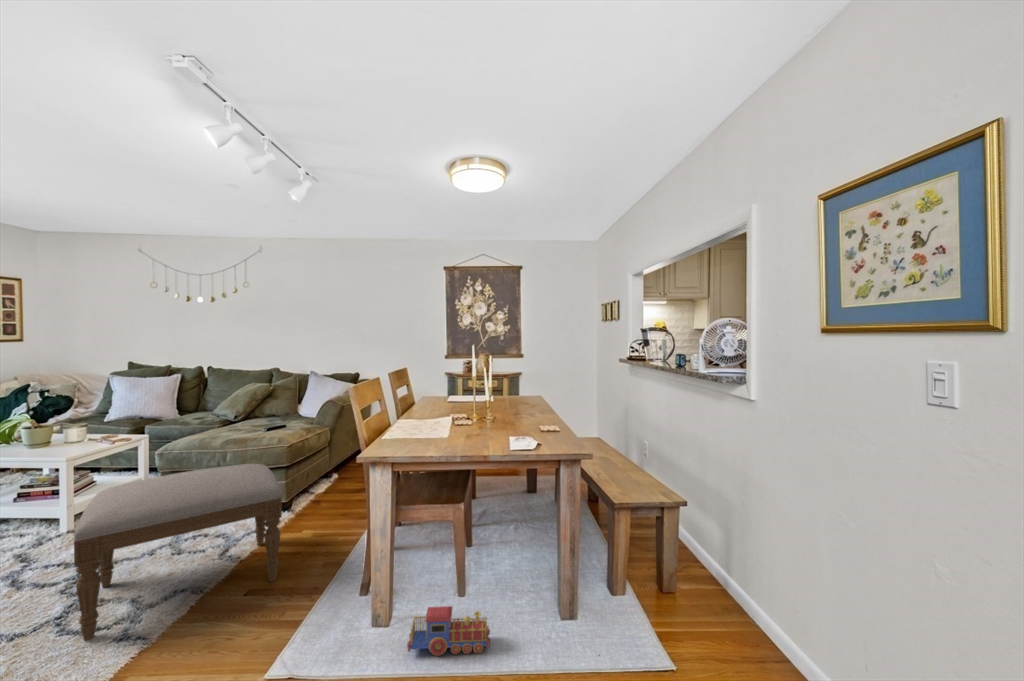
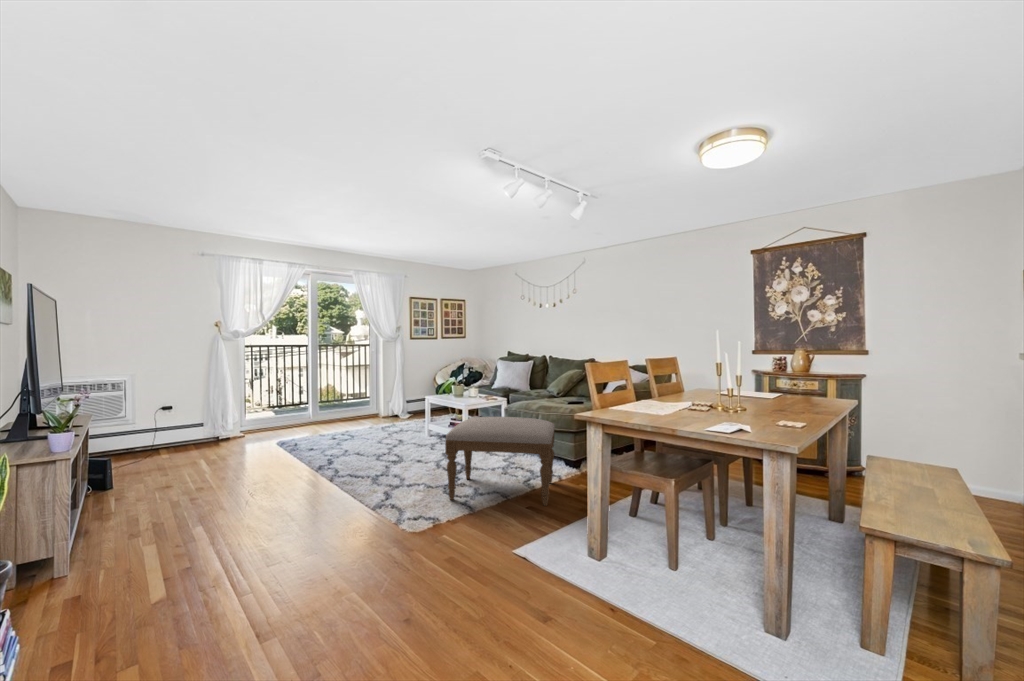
toy train: present [407,606,490,656] -> none [602,552,677,608]

